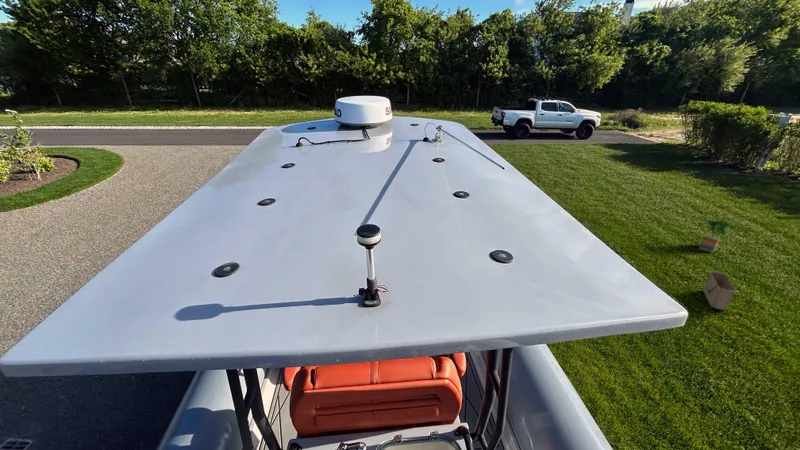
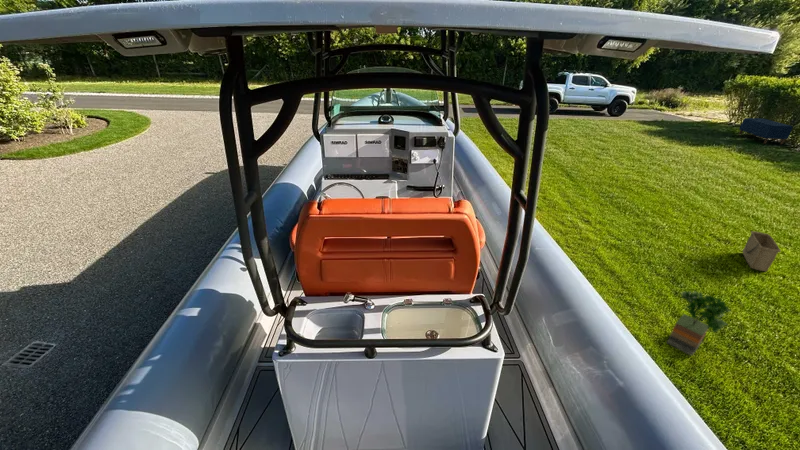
bench: none [694,143,741,168] -> present [739,118,792,144]
potted tree: present [699,220,730,253] -> present [667,291,730,355]

